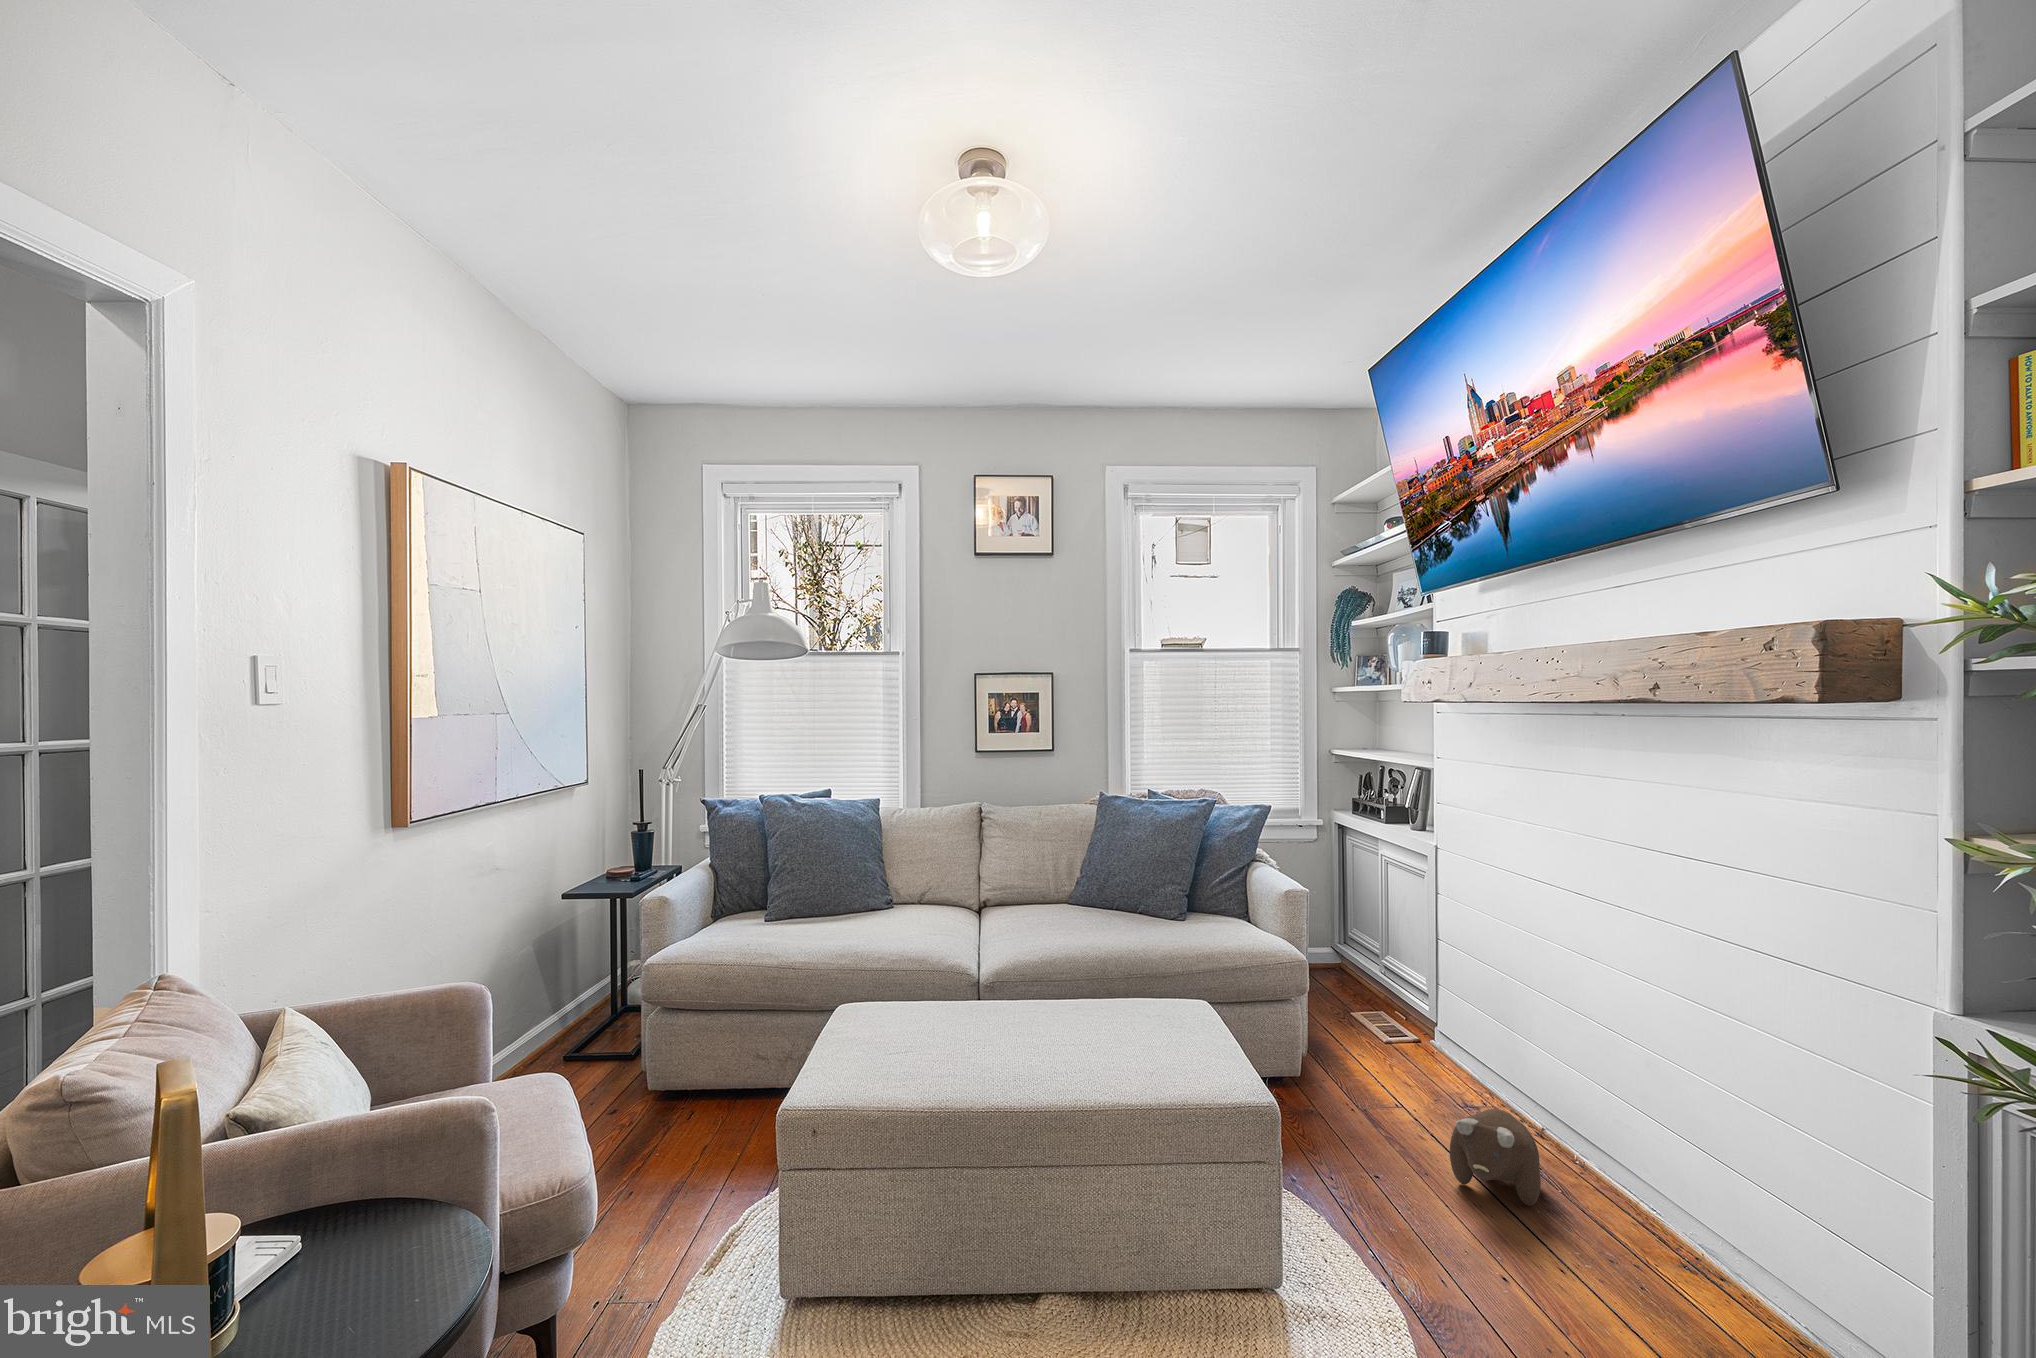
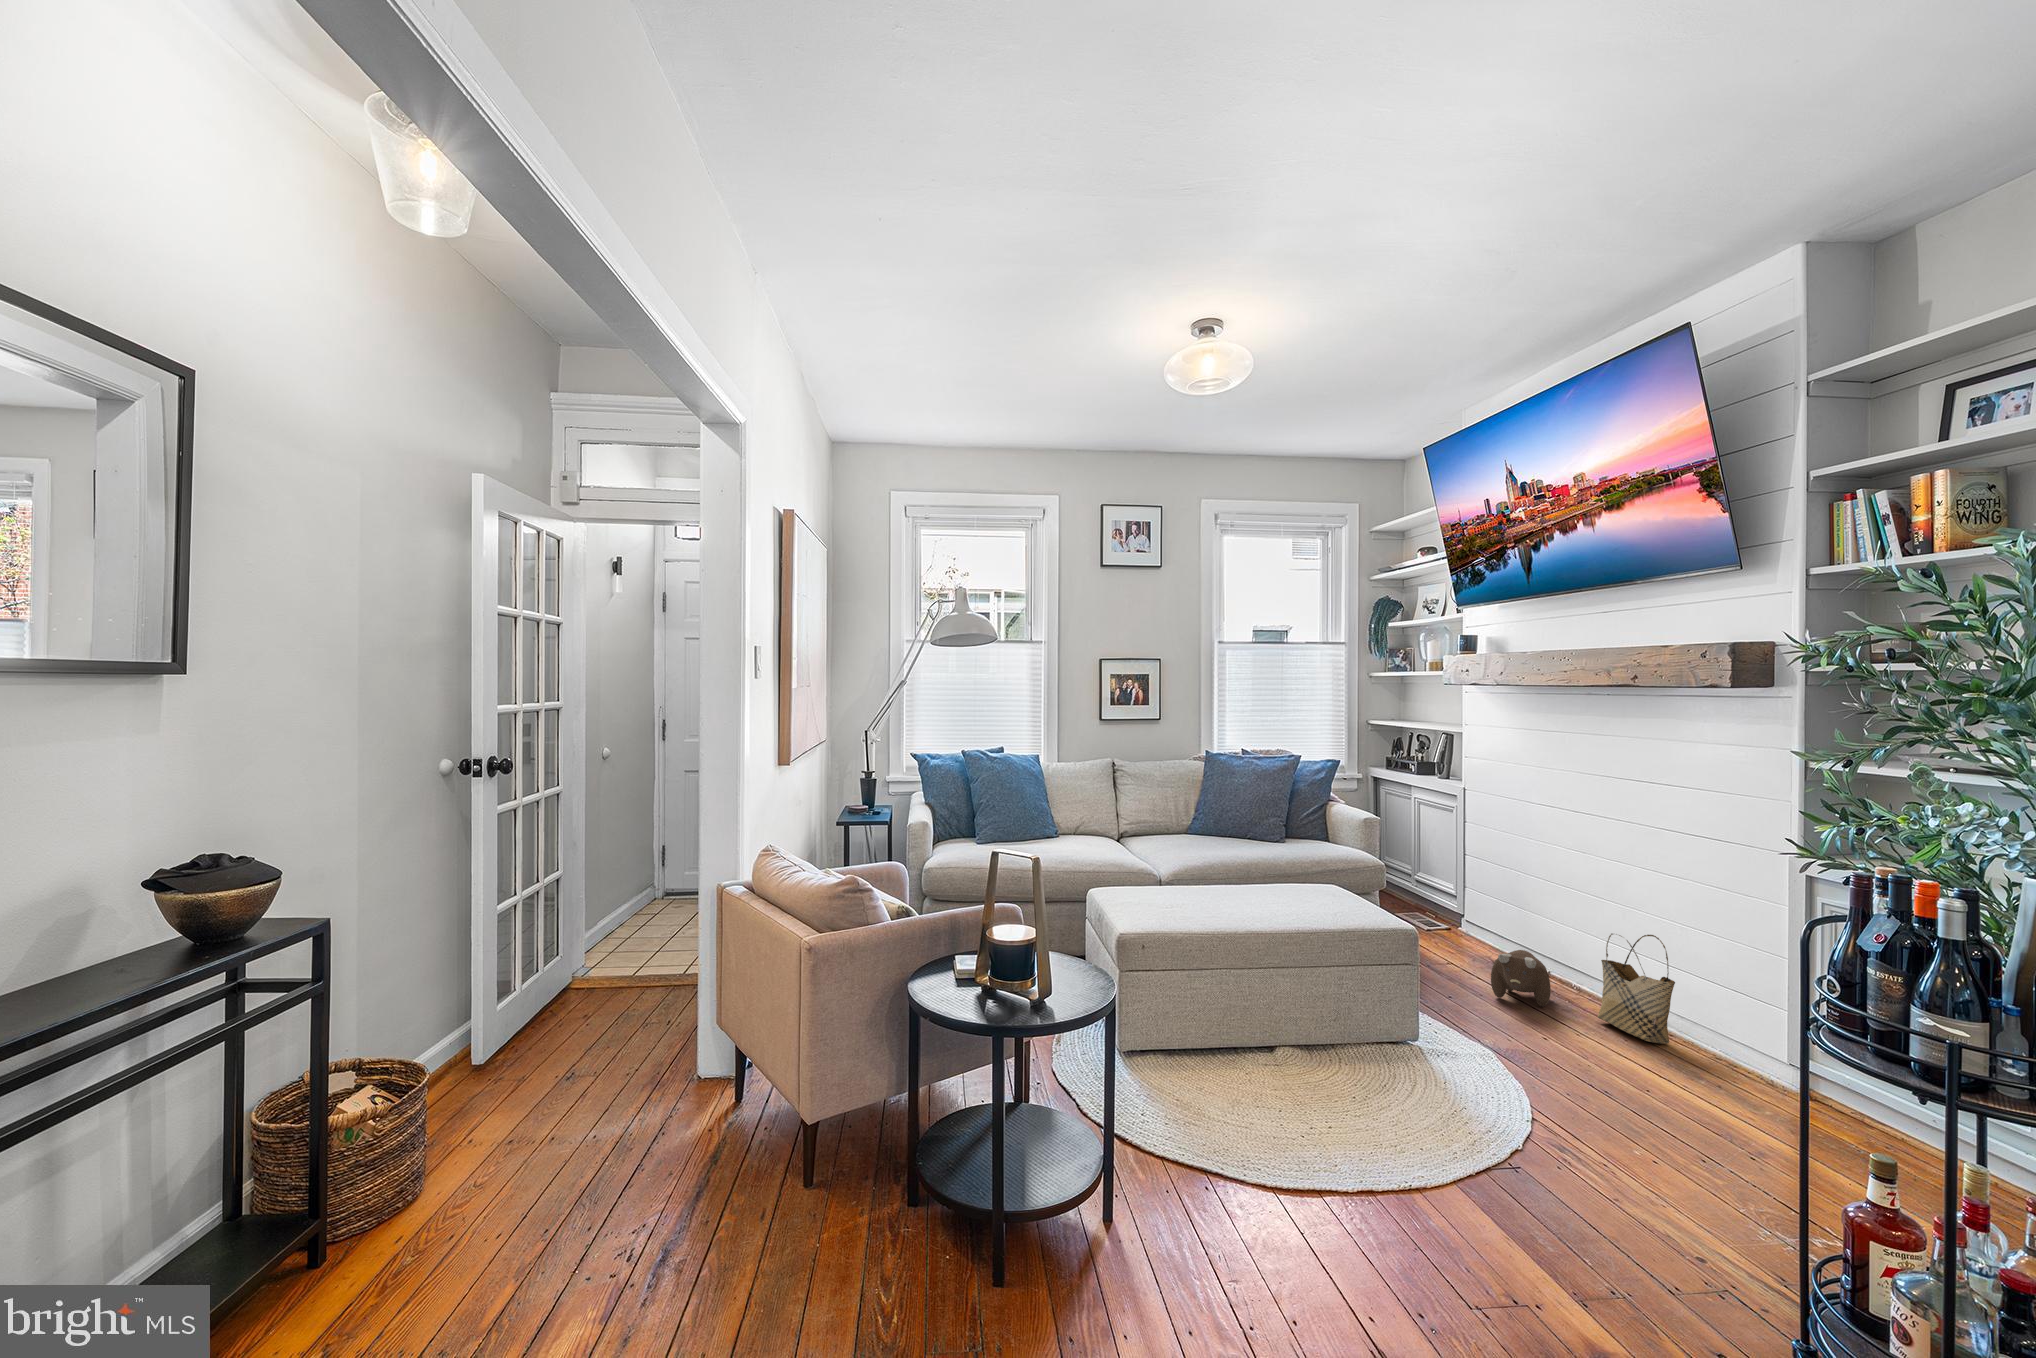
woven basket: none [1614,1104,1741,1304] -> present [1597,934,1675,1044]

